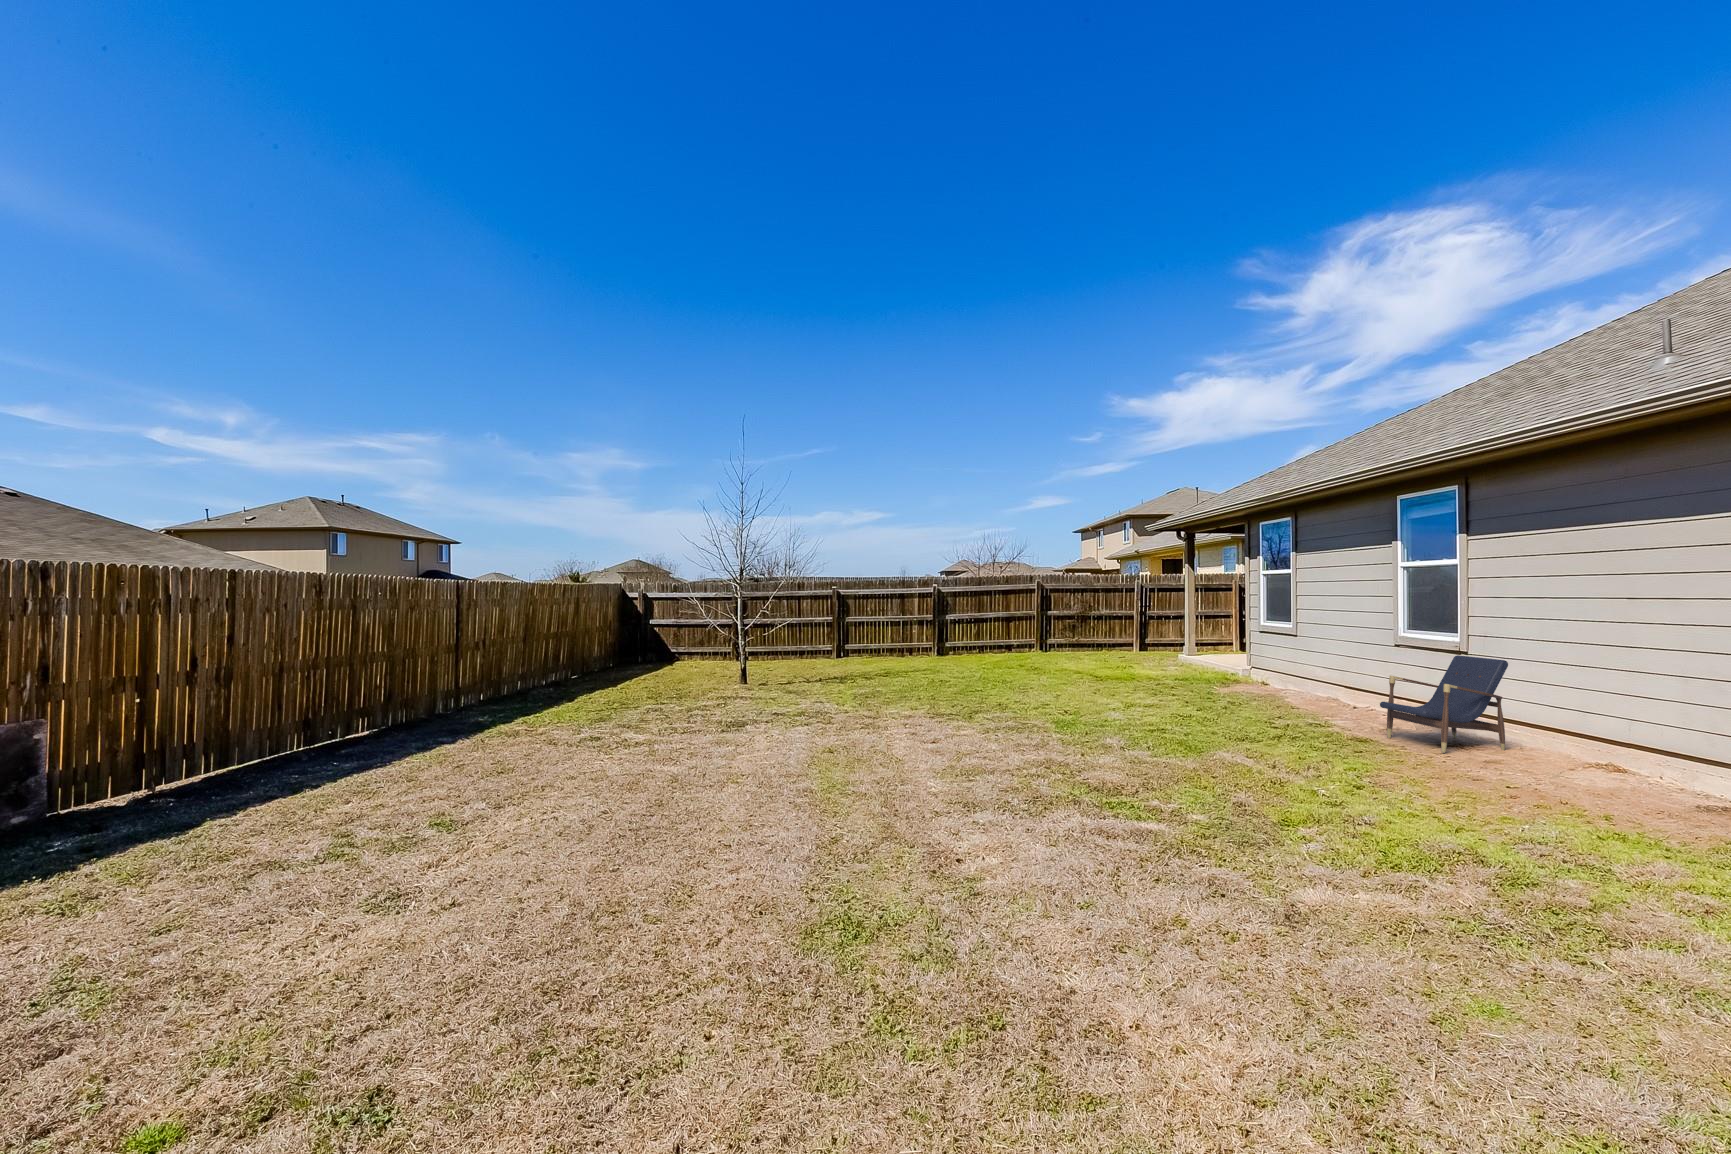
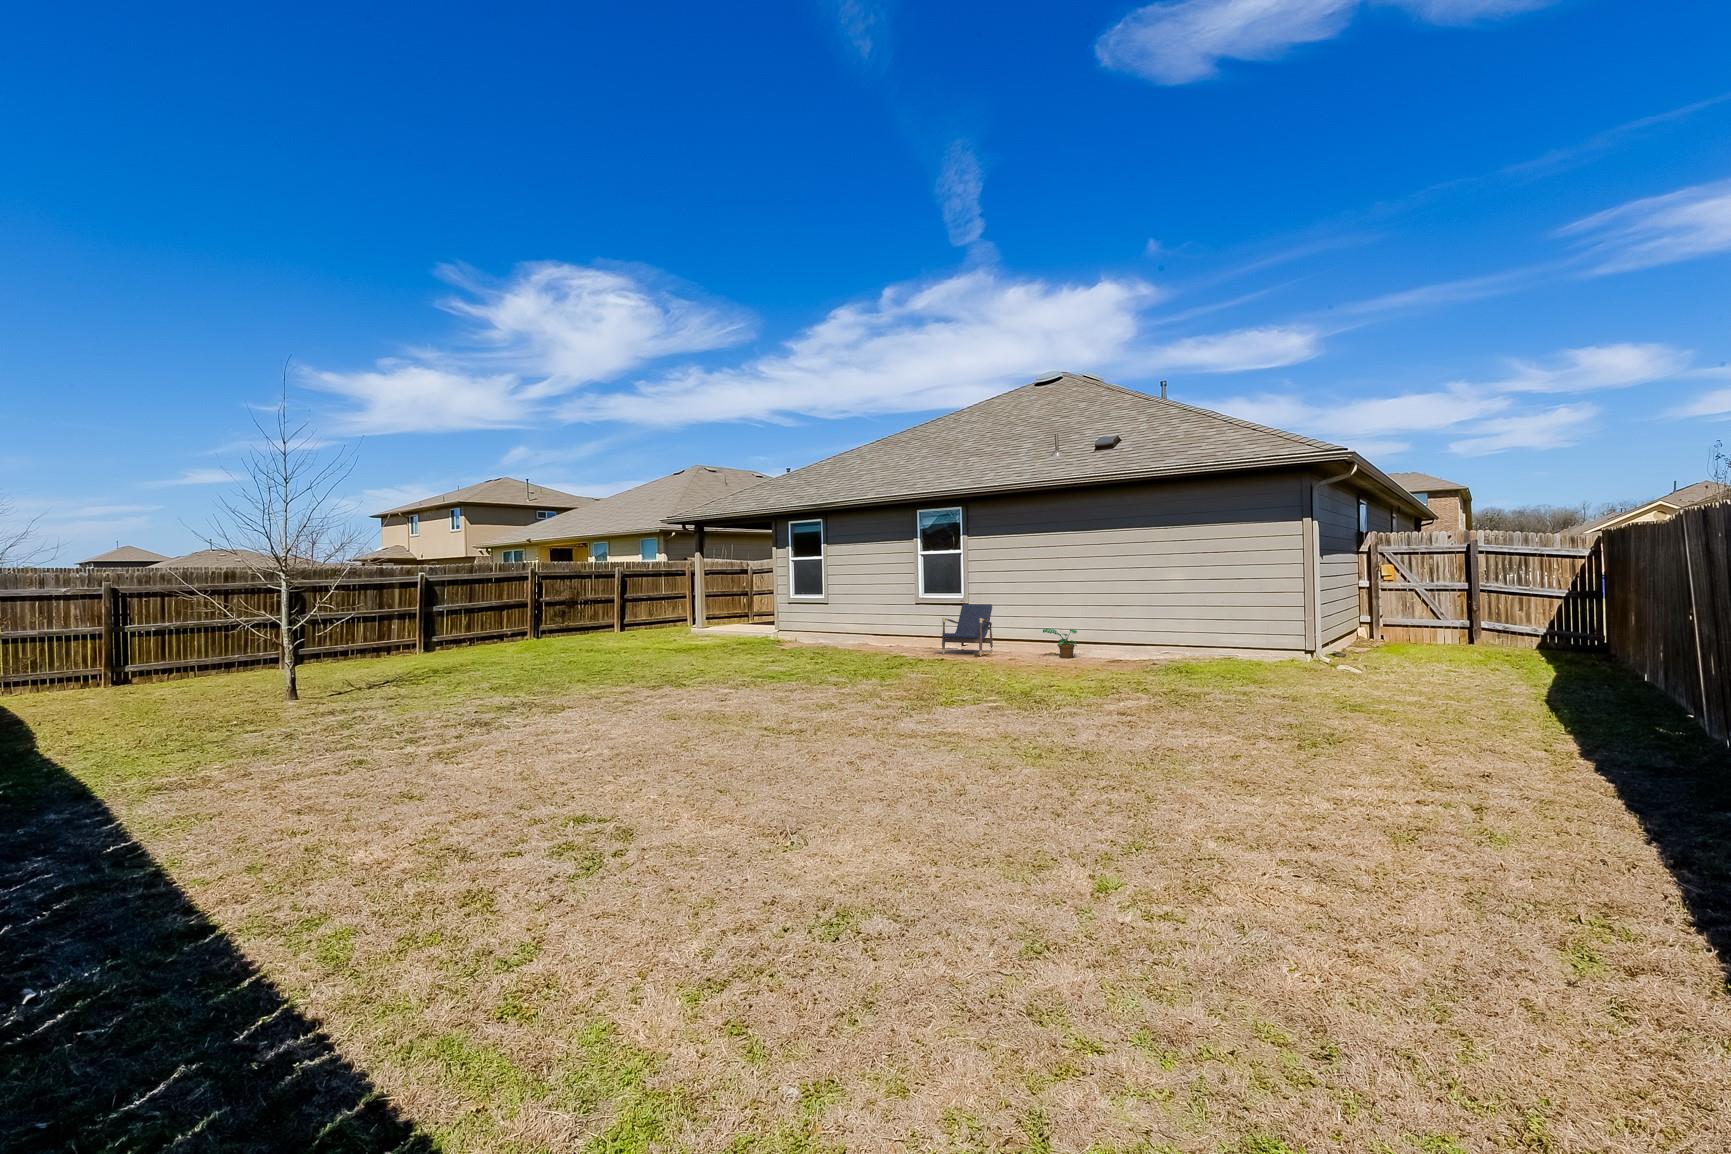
potted plant: none [1569,722,1691,796] -> present [1043,628,1077,658]

